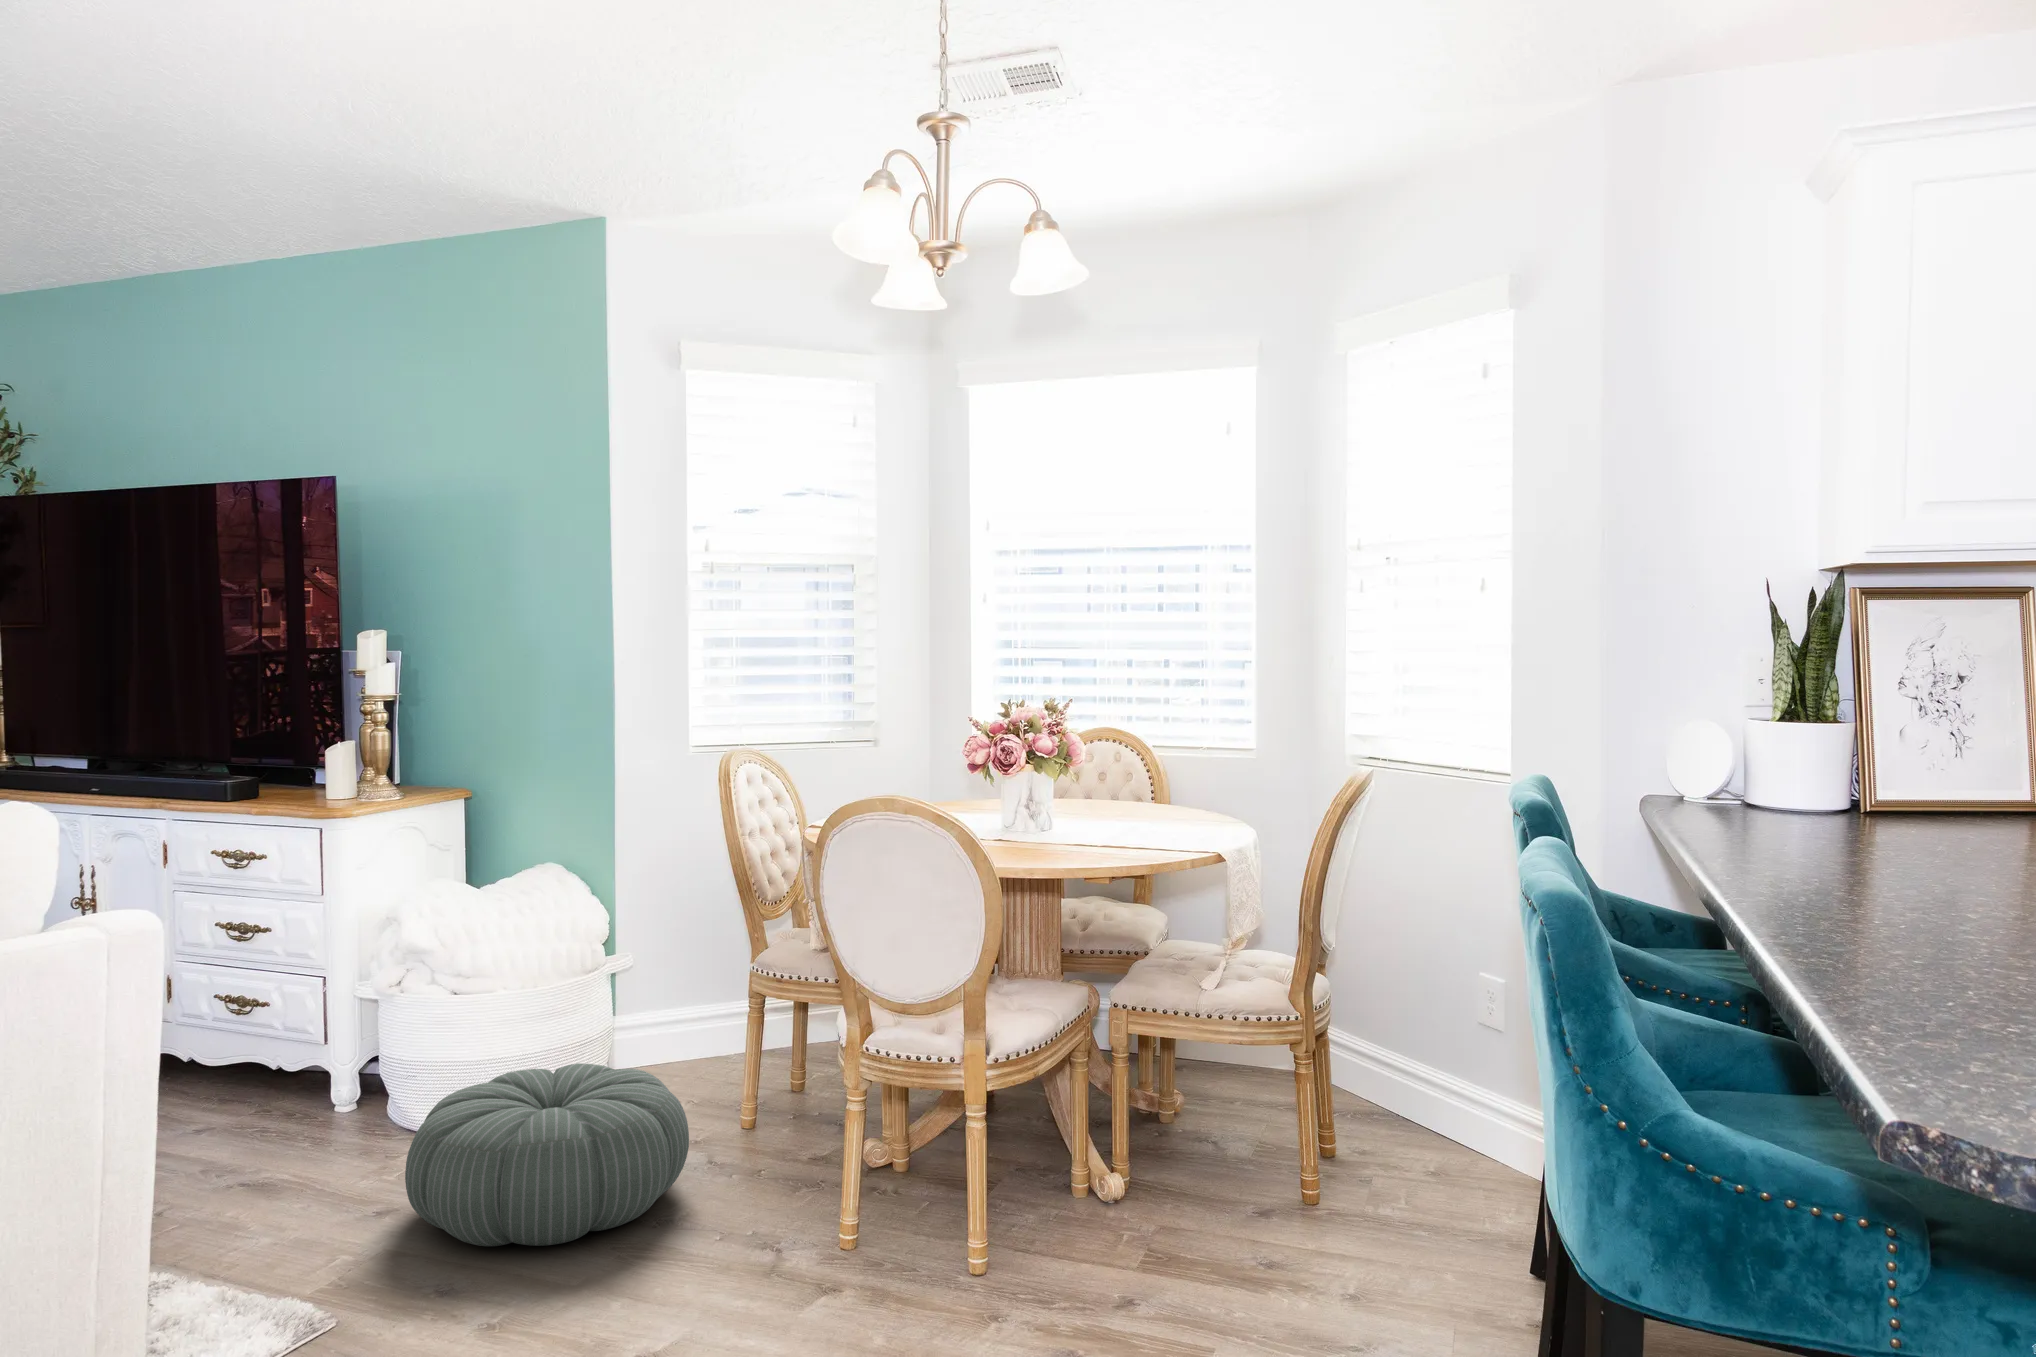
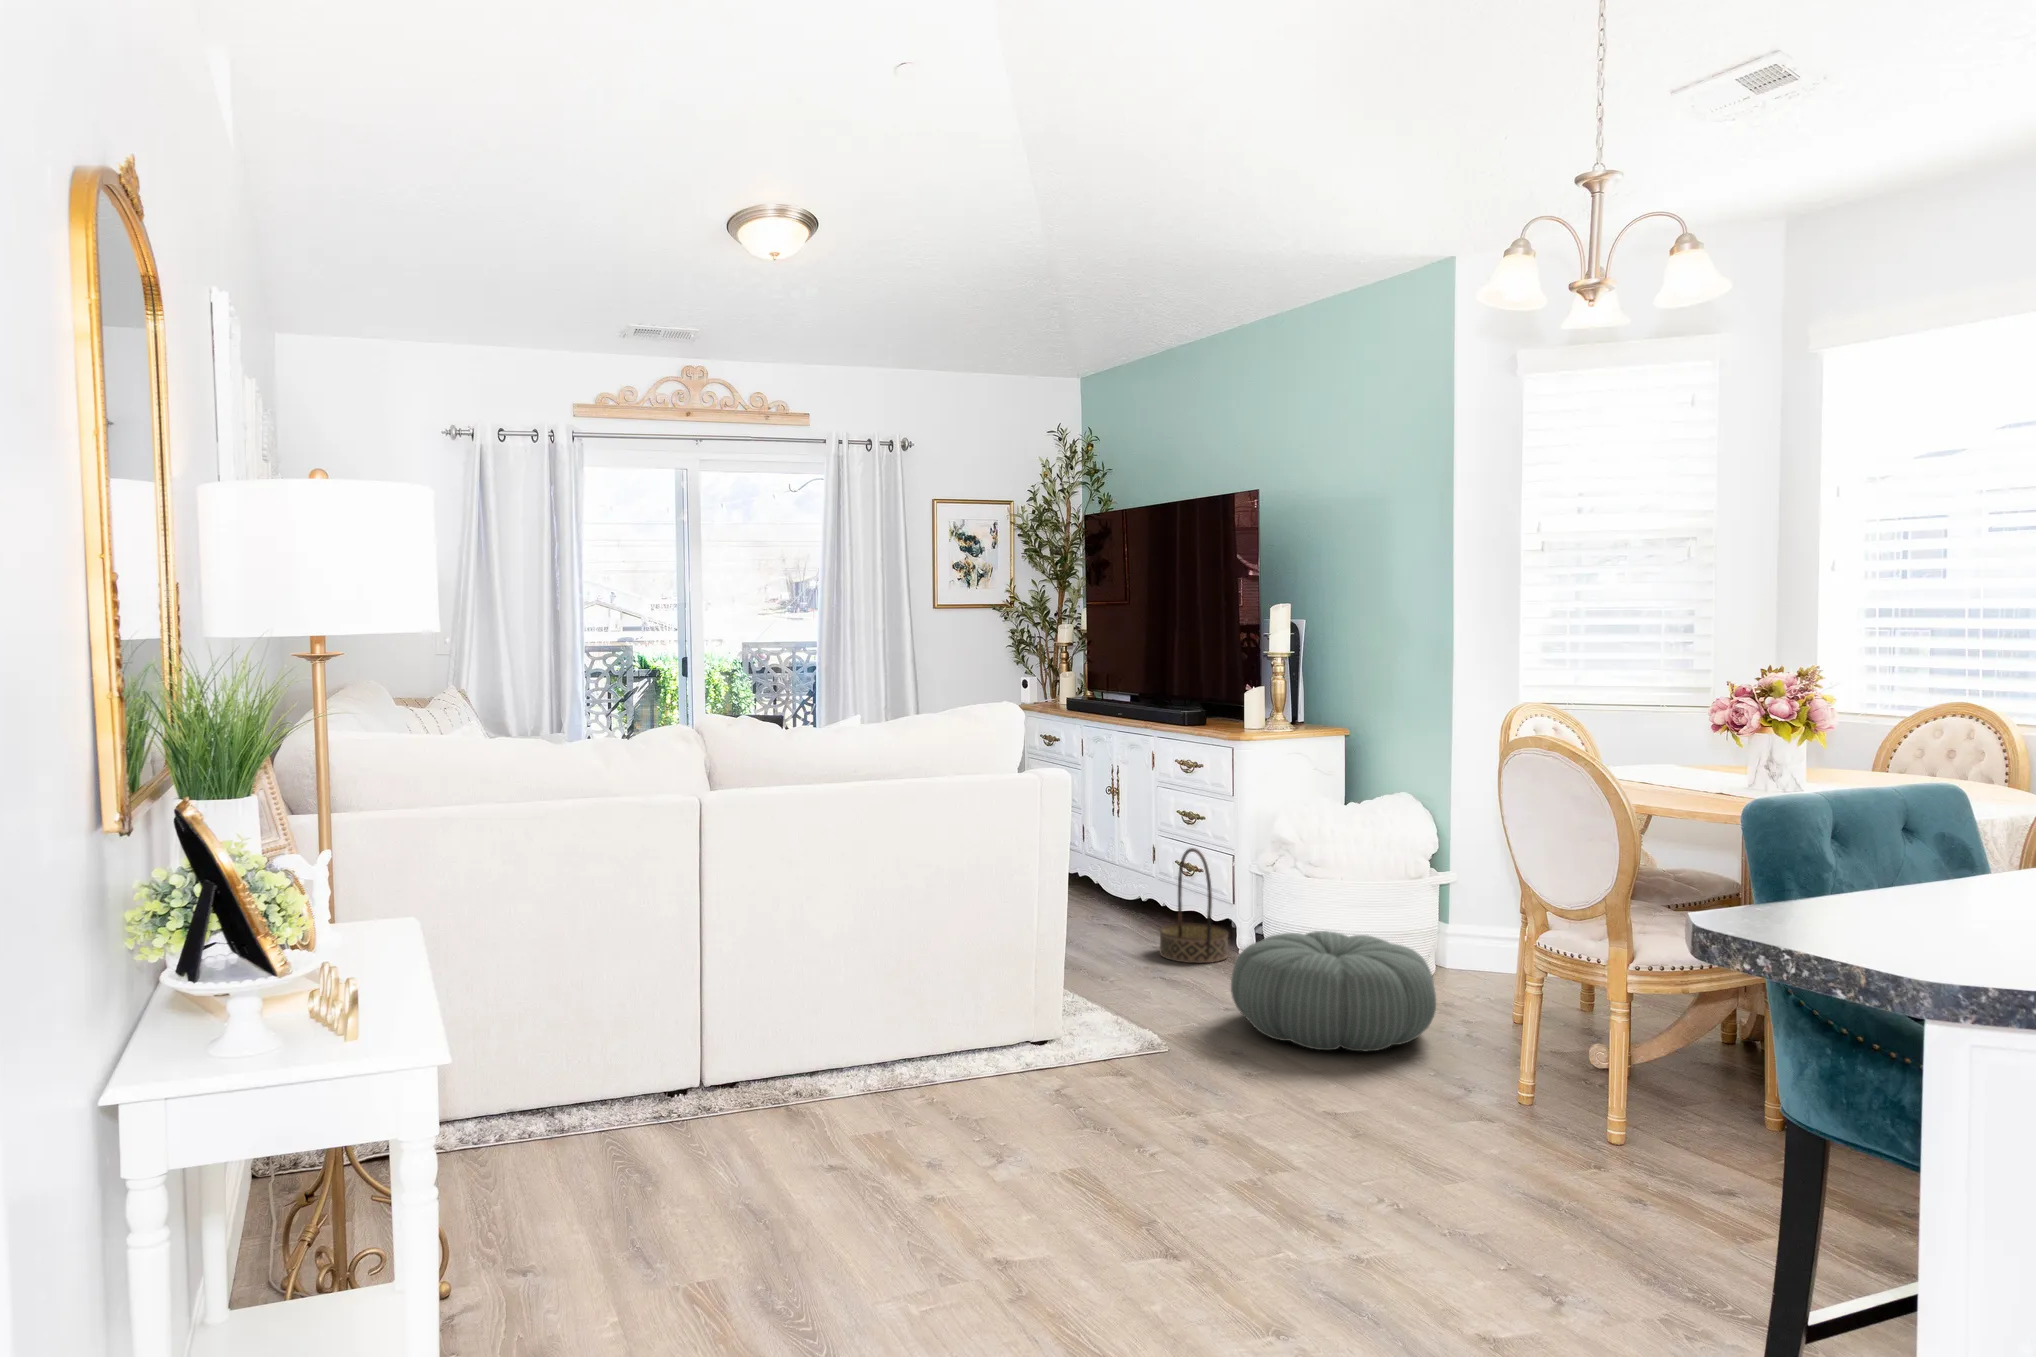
basket: none [218,981,330,1151] -> present [1159,848,1228,963]

